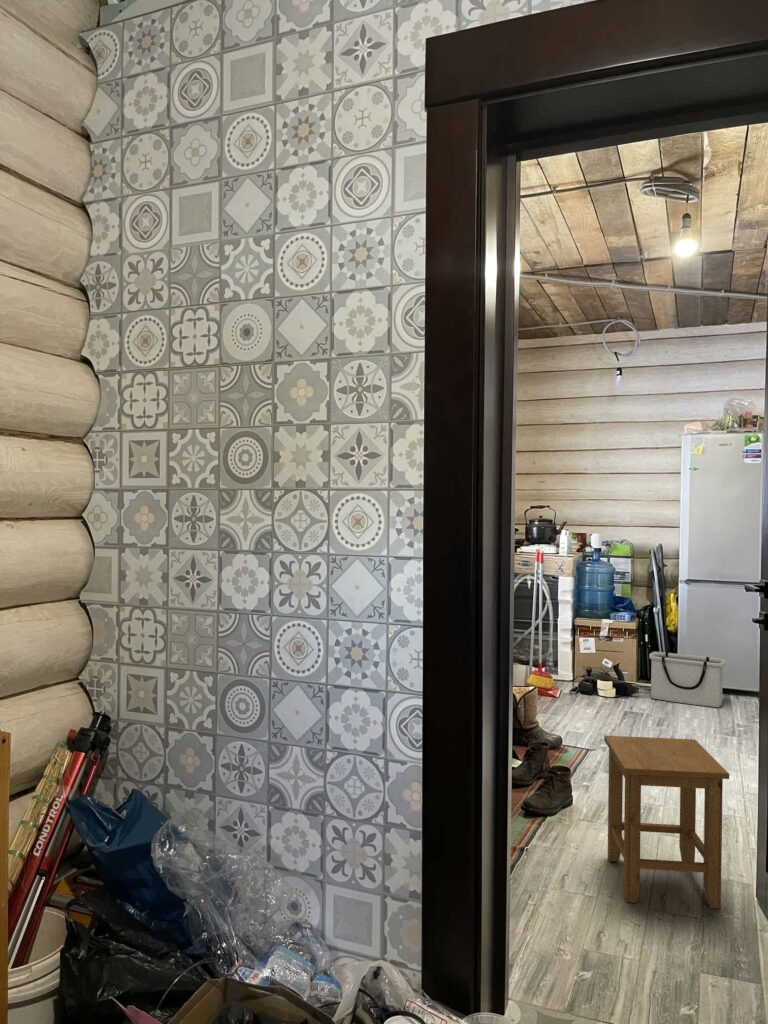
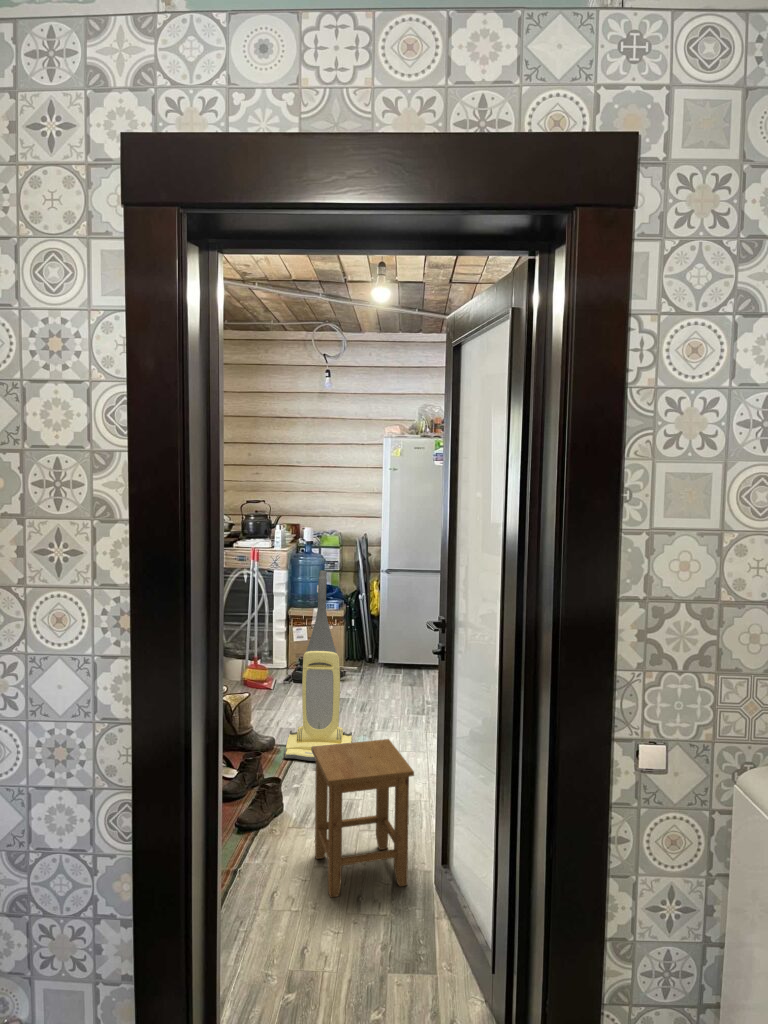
vacuum cleaner: none [571,565,648,772] -> present [284,570,352,761]
storage bin: present [649,652,725,707] -> none [356,637,419,684]

